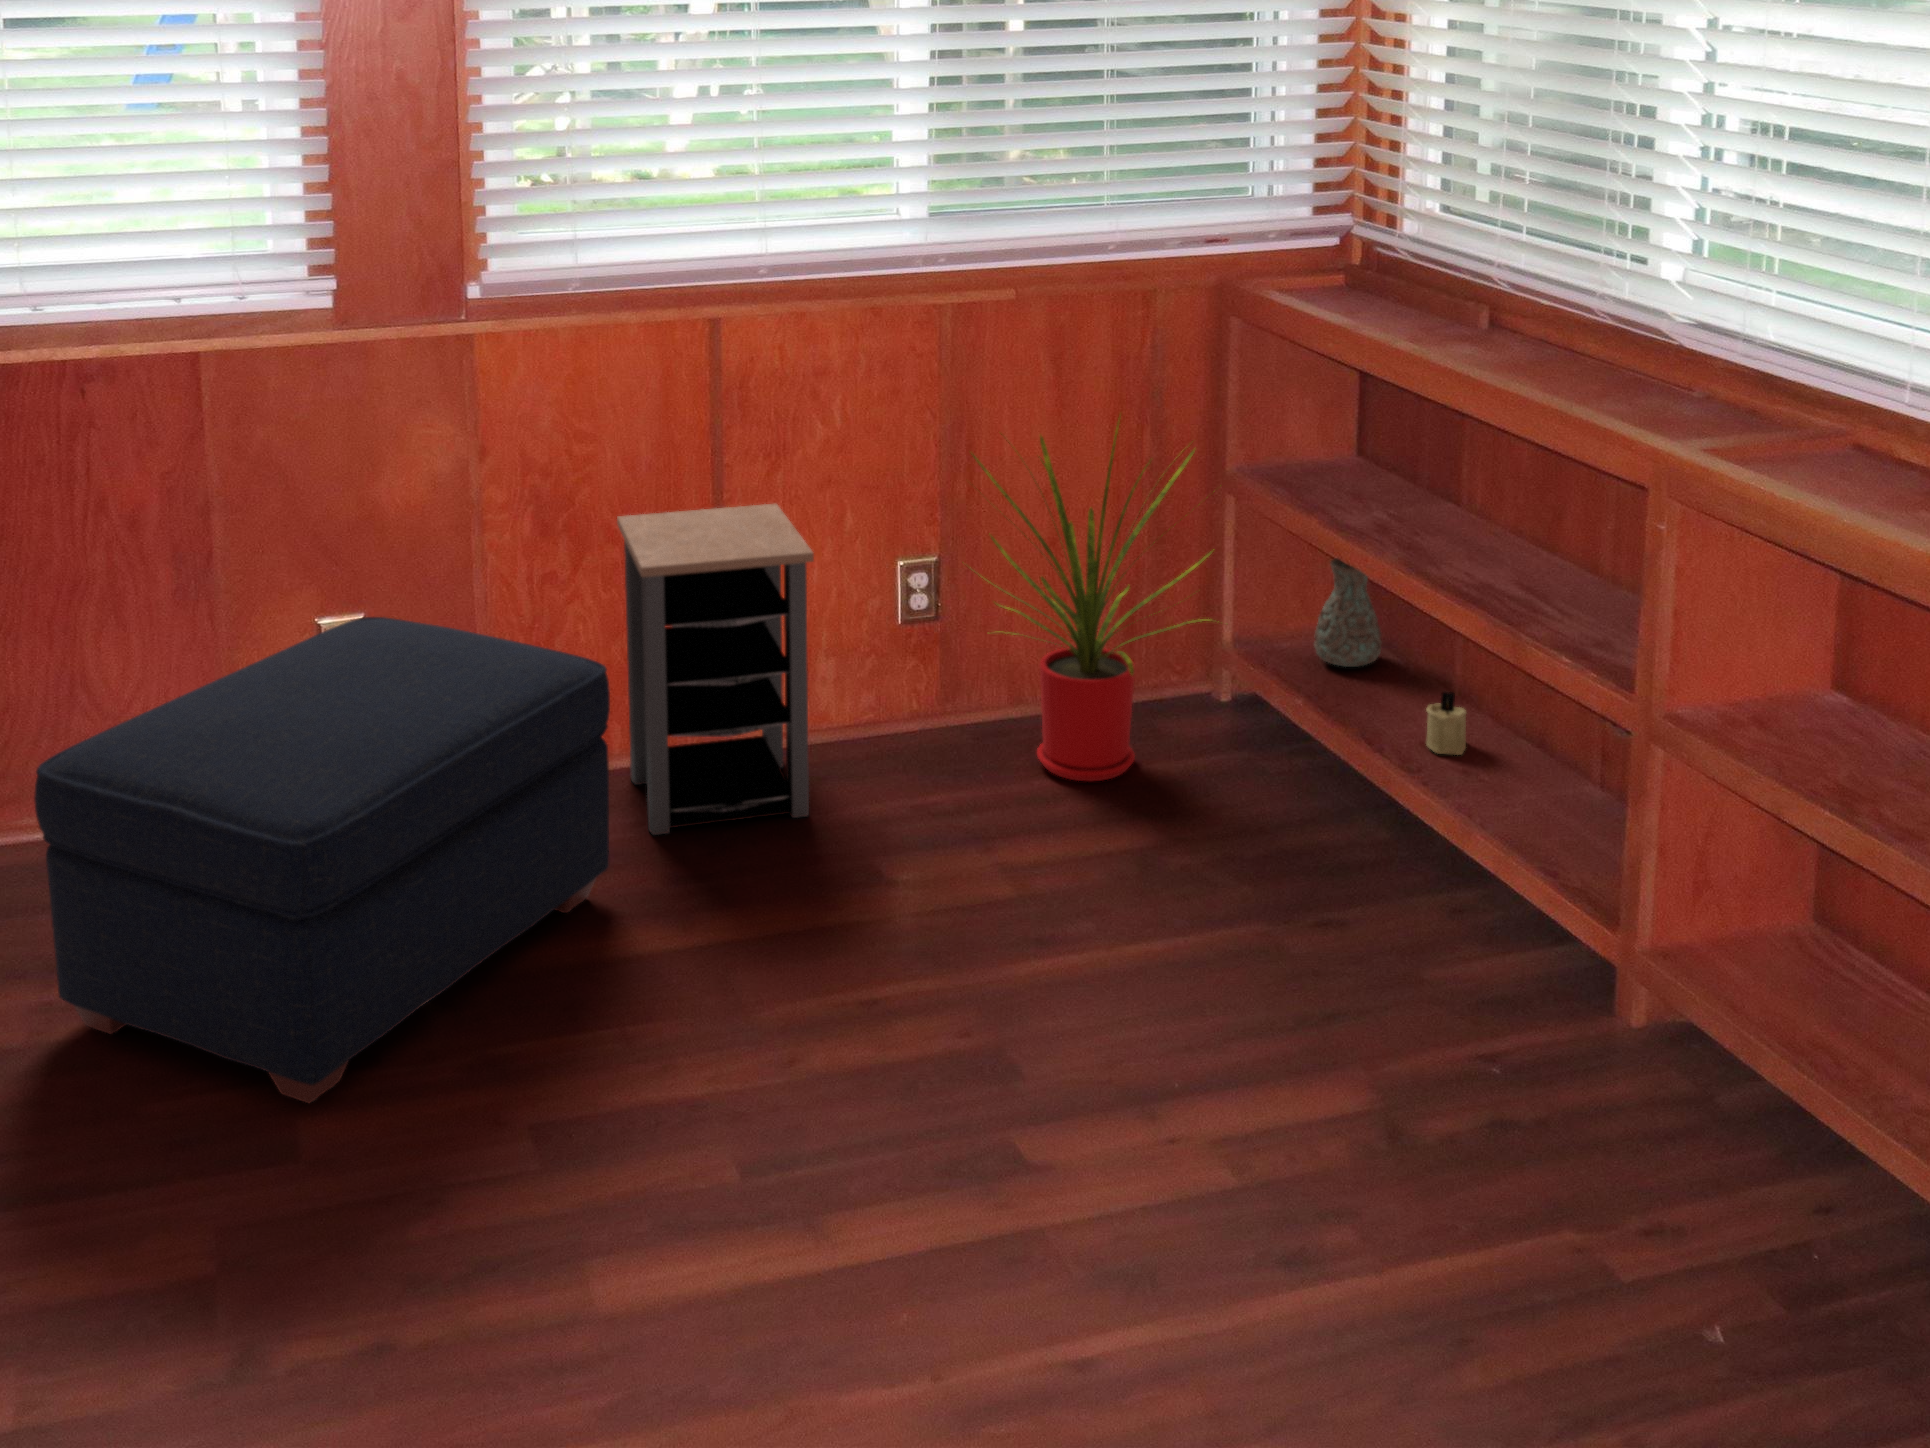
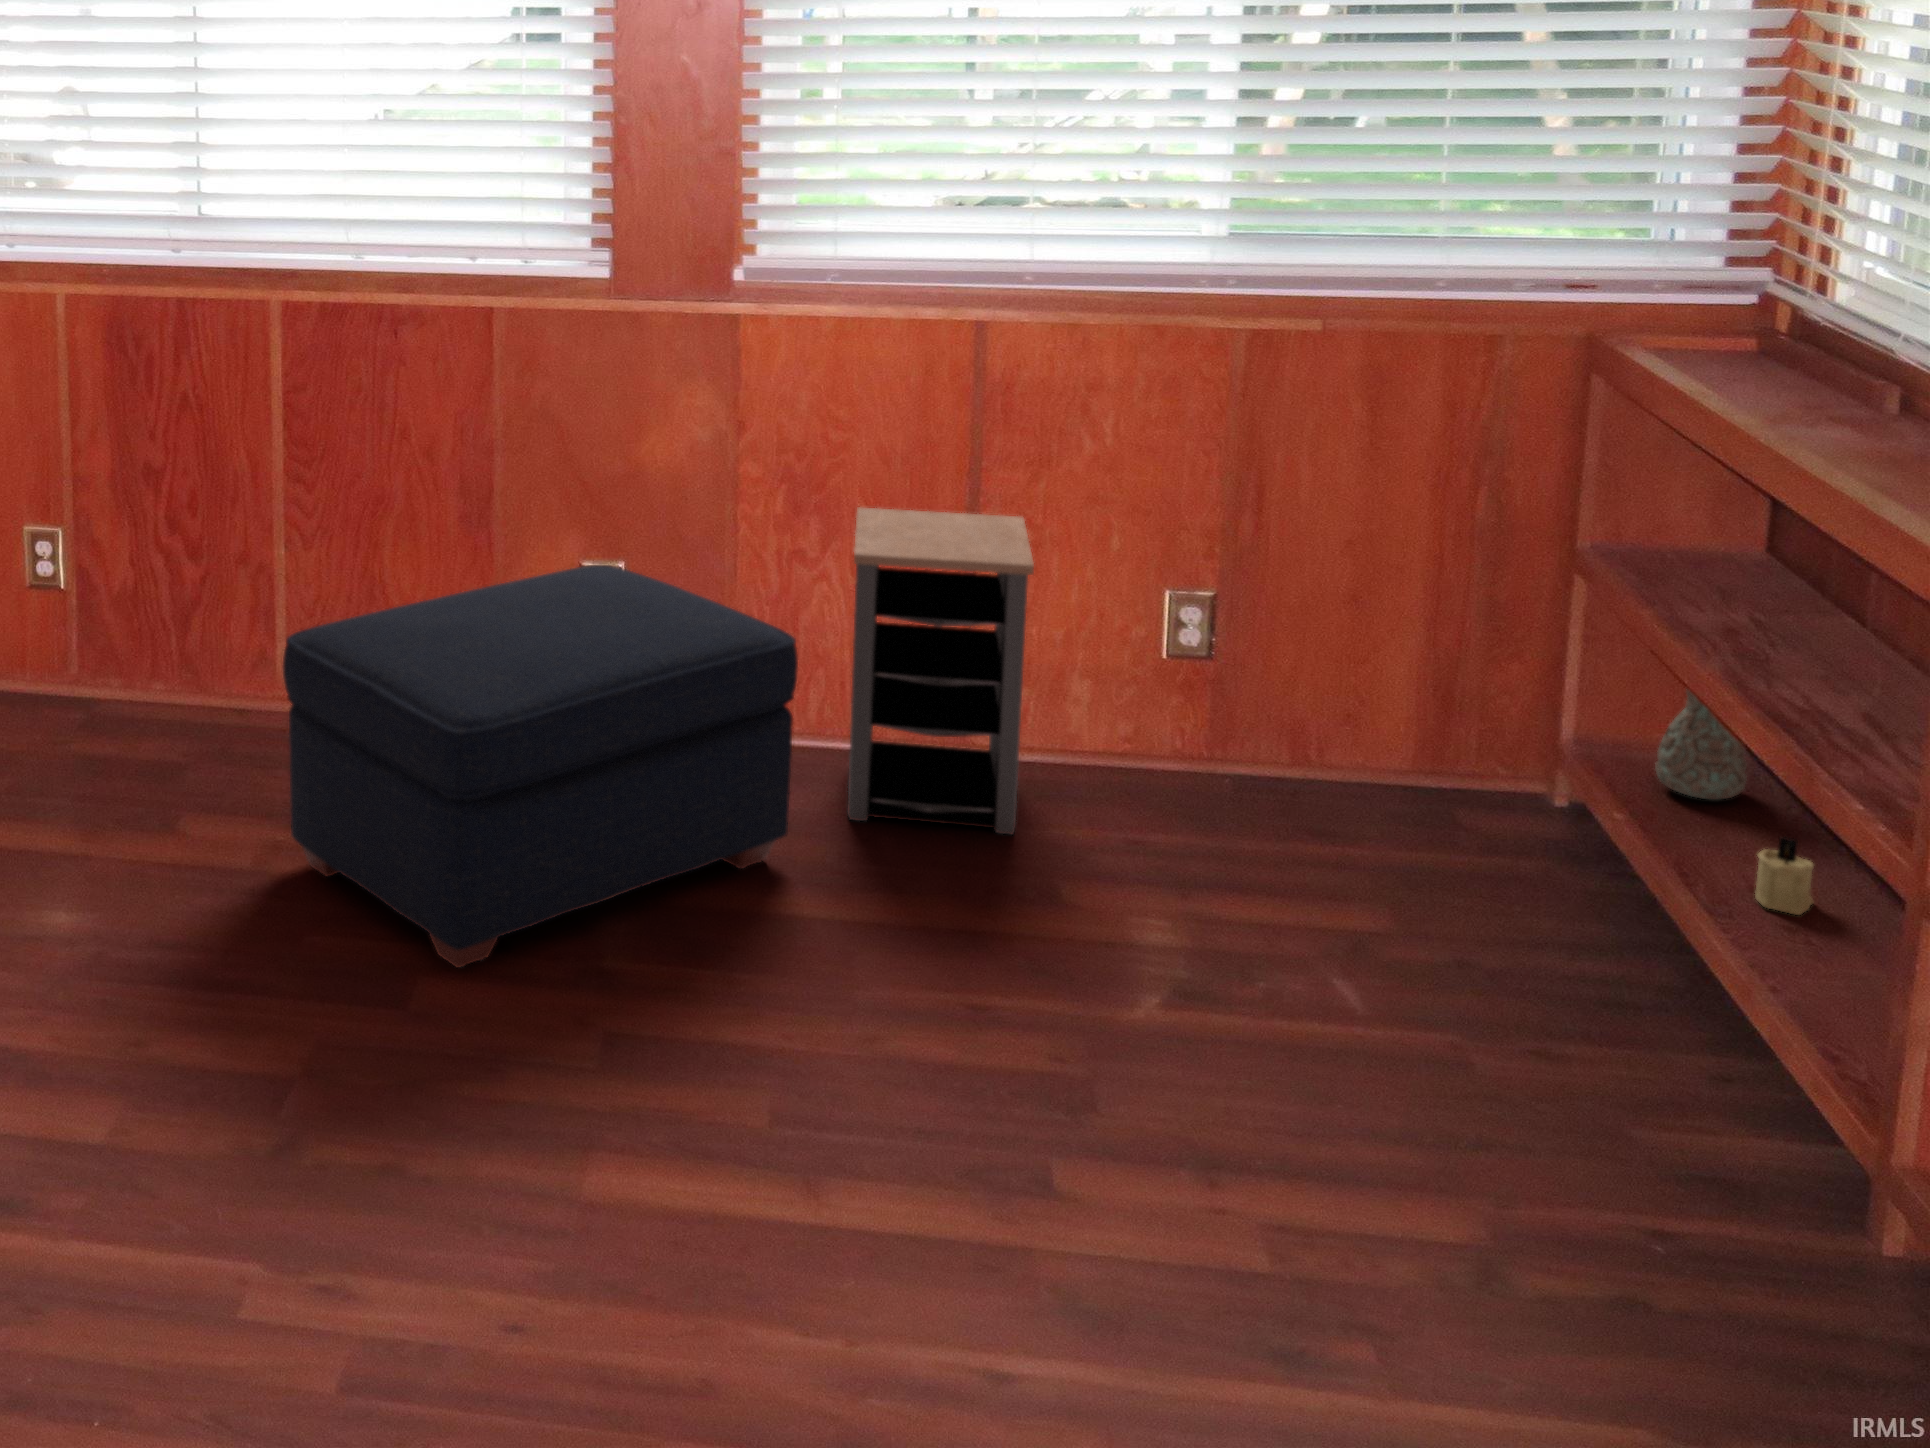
house plant: present [971,419,1214,781] -> none [1213,466,1528,866]

